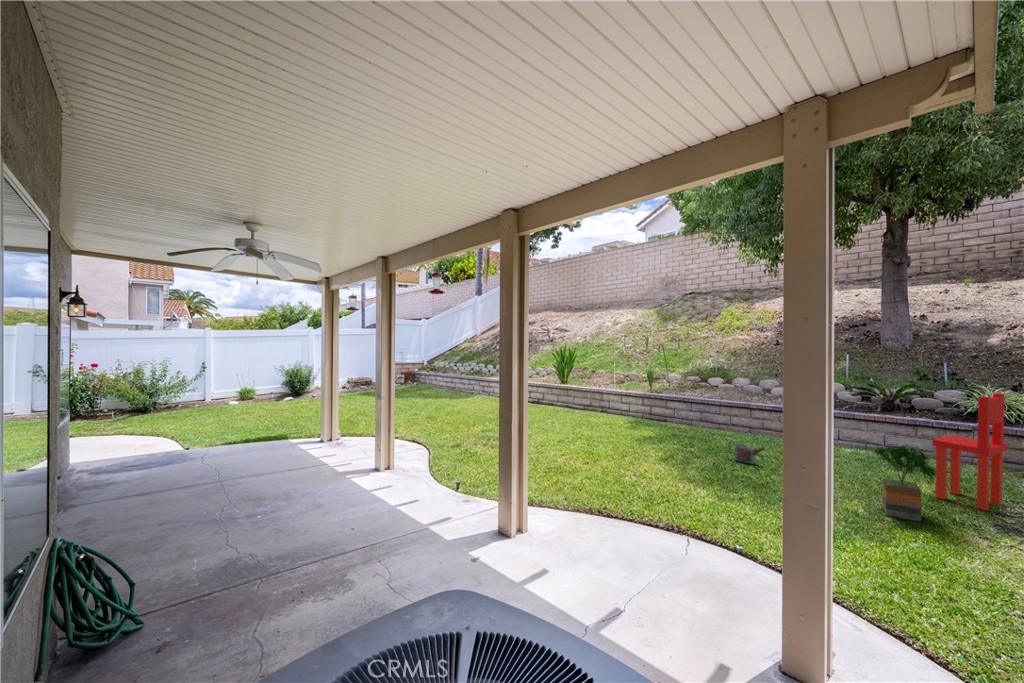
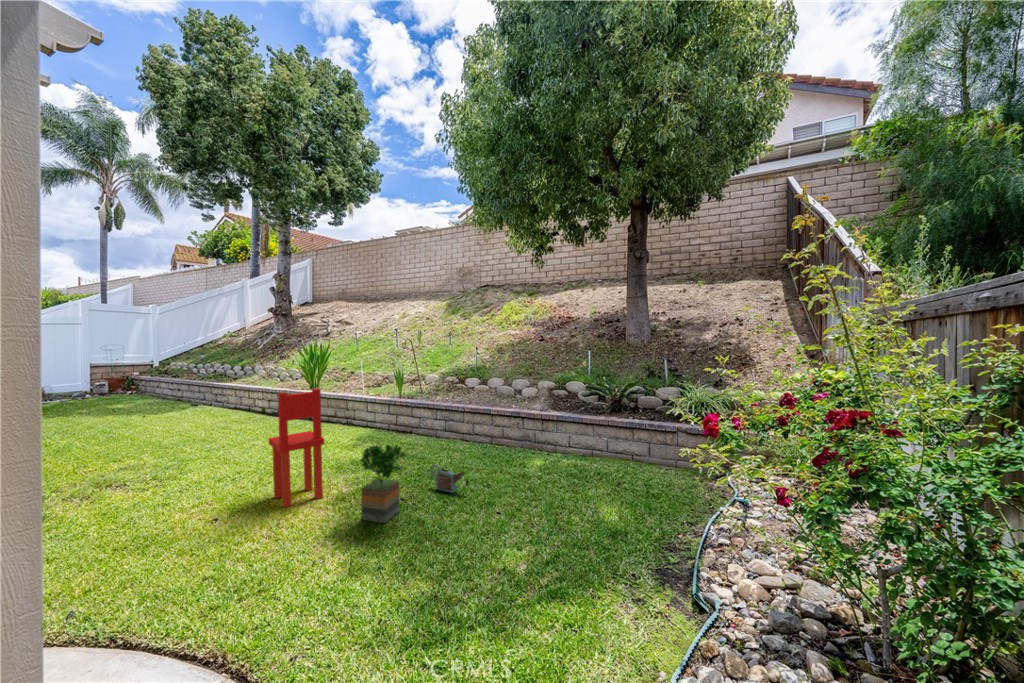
chair: present [932,393,1008,510] -> present [269,388,324,507]
potted tree: present [874,445,937,522] -> present [361,445,407,523]

